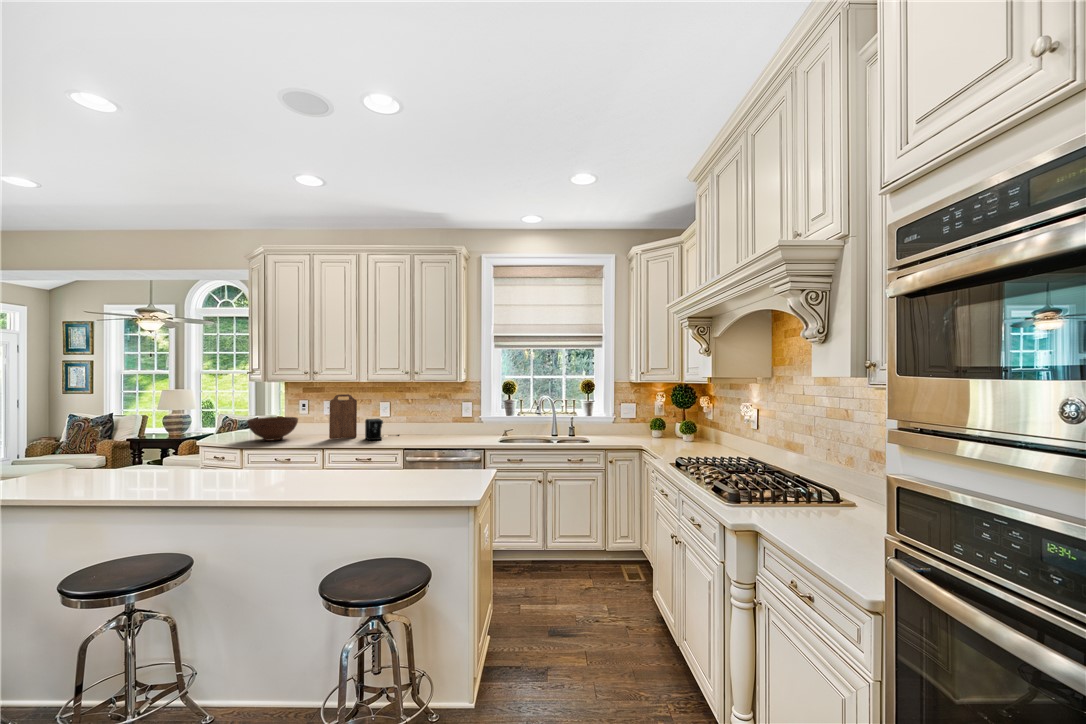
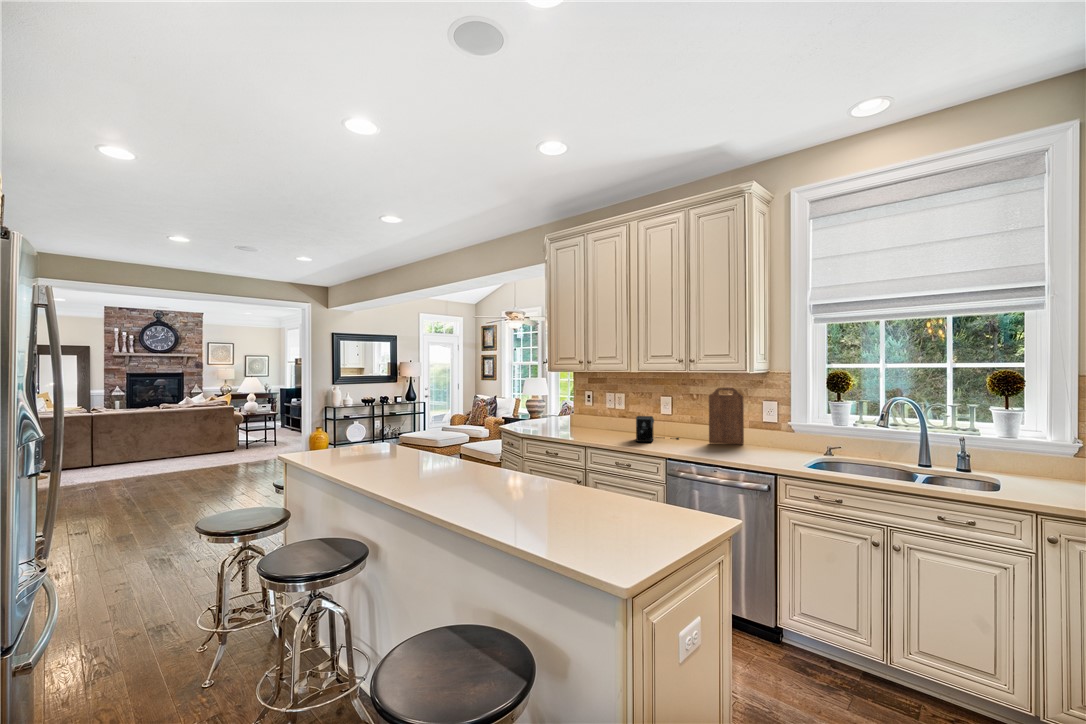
cutting board: present [329,394,357,439] -> present [709,388,744,444]
fruit bowl: present [247,417,298,441] -> none [530,407,576,431]

